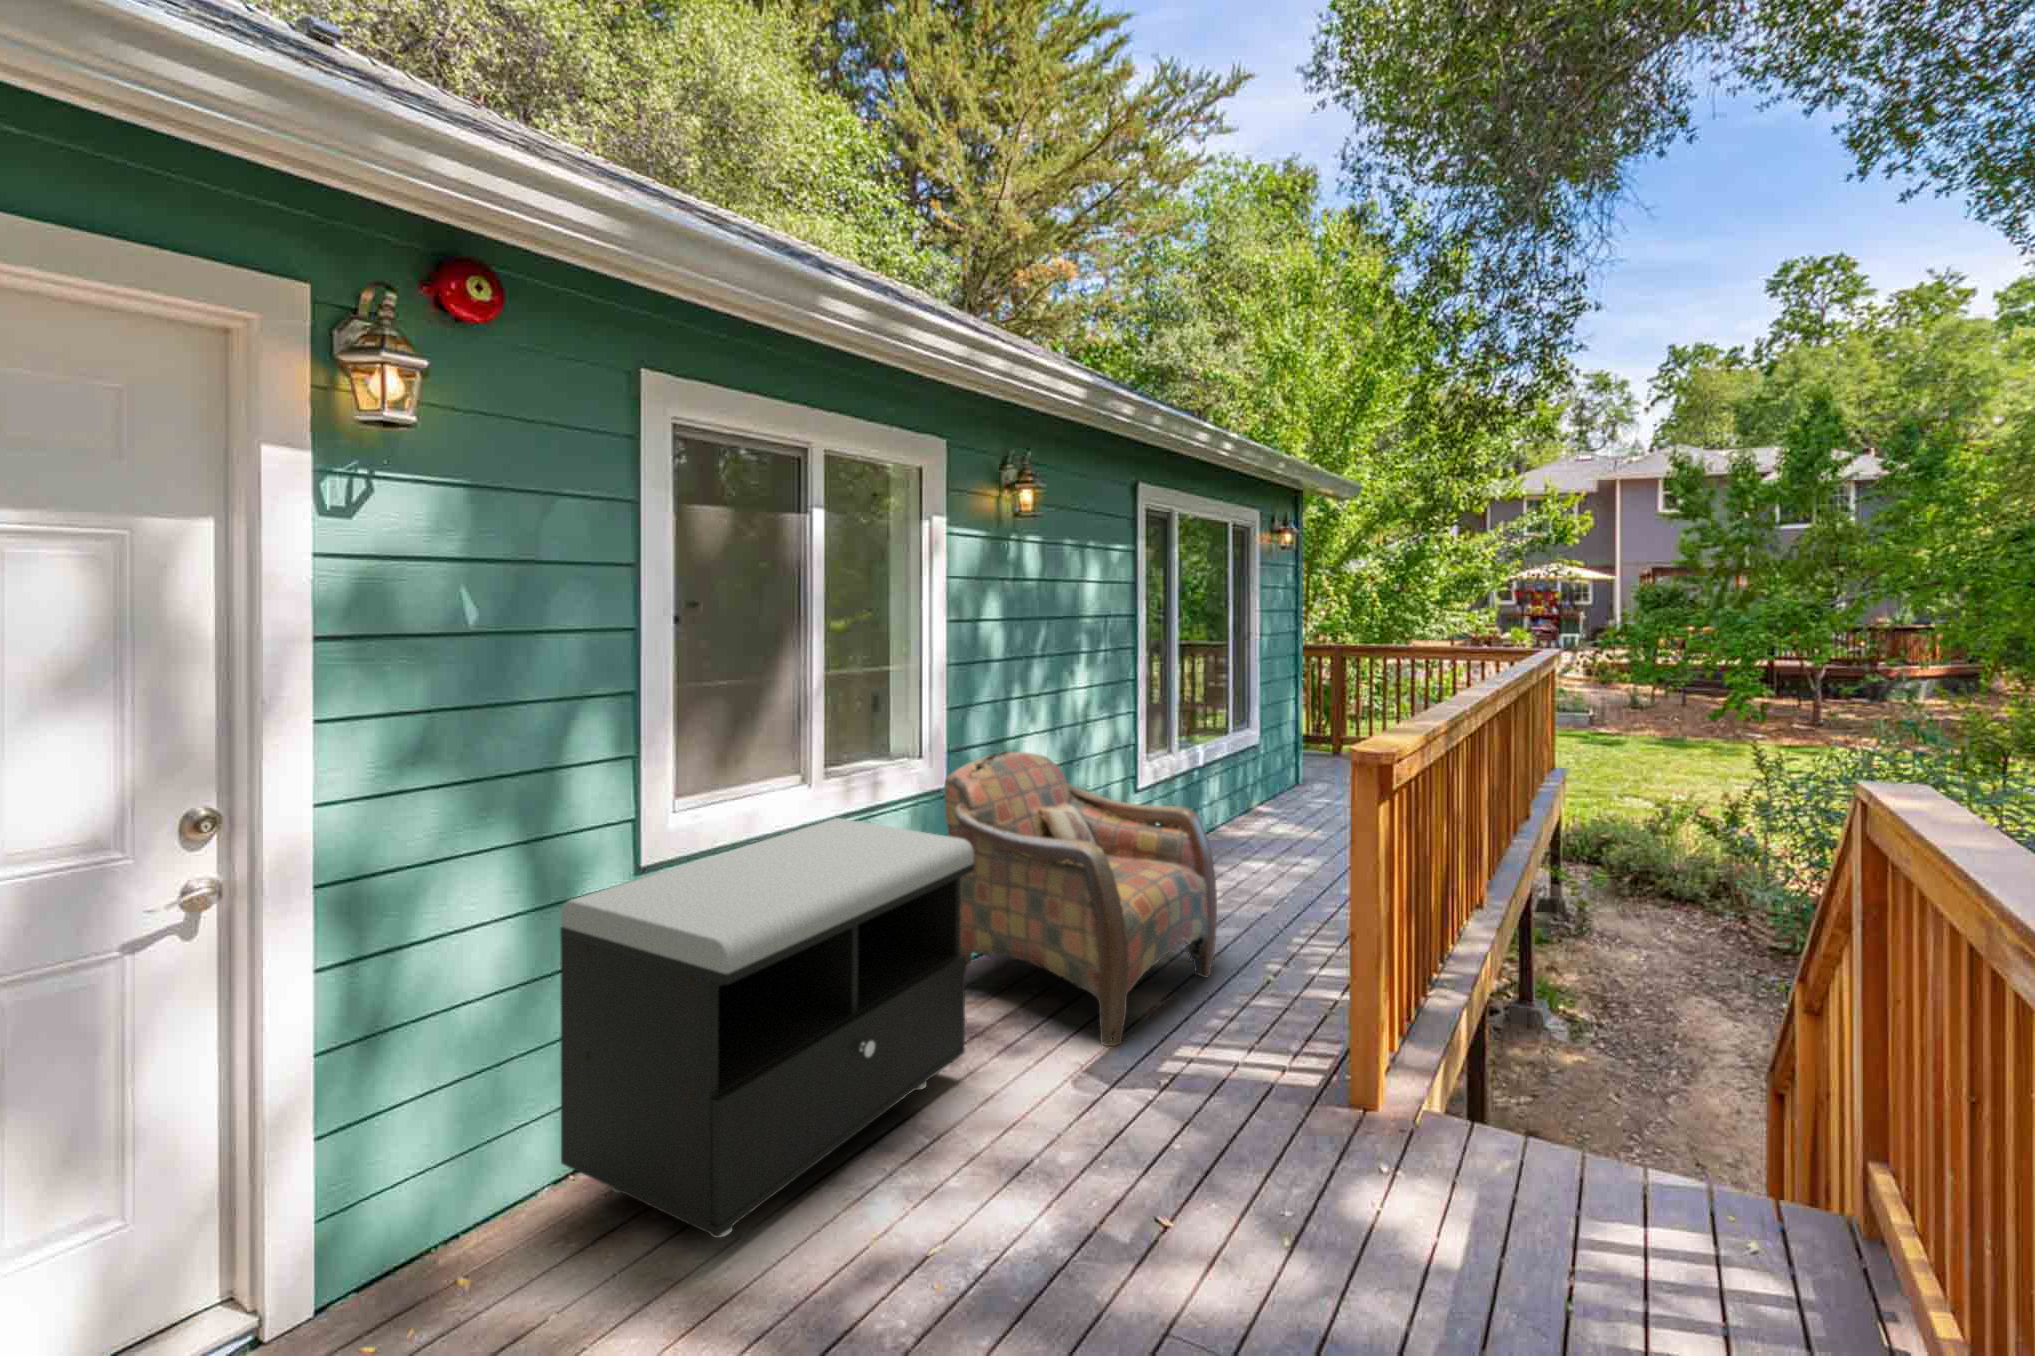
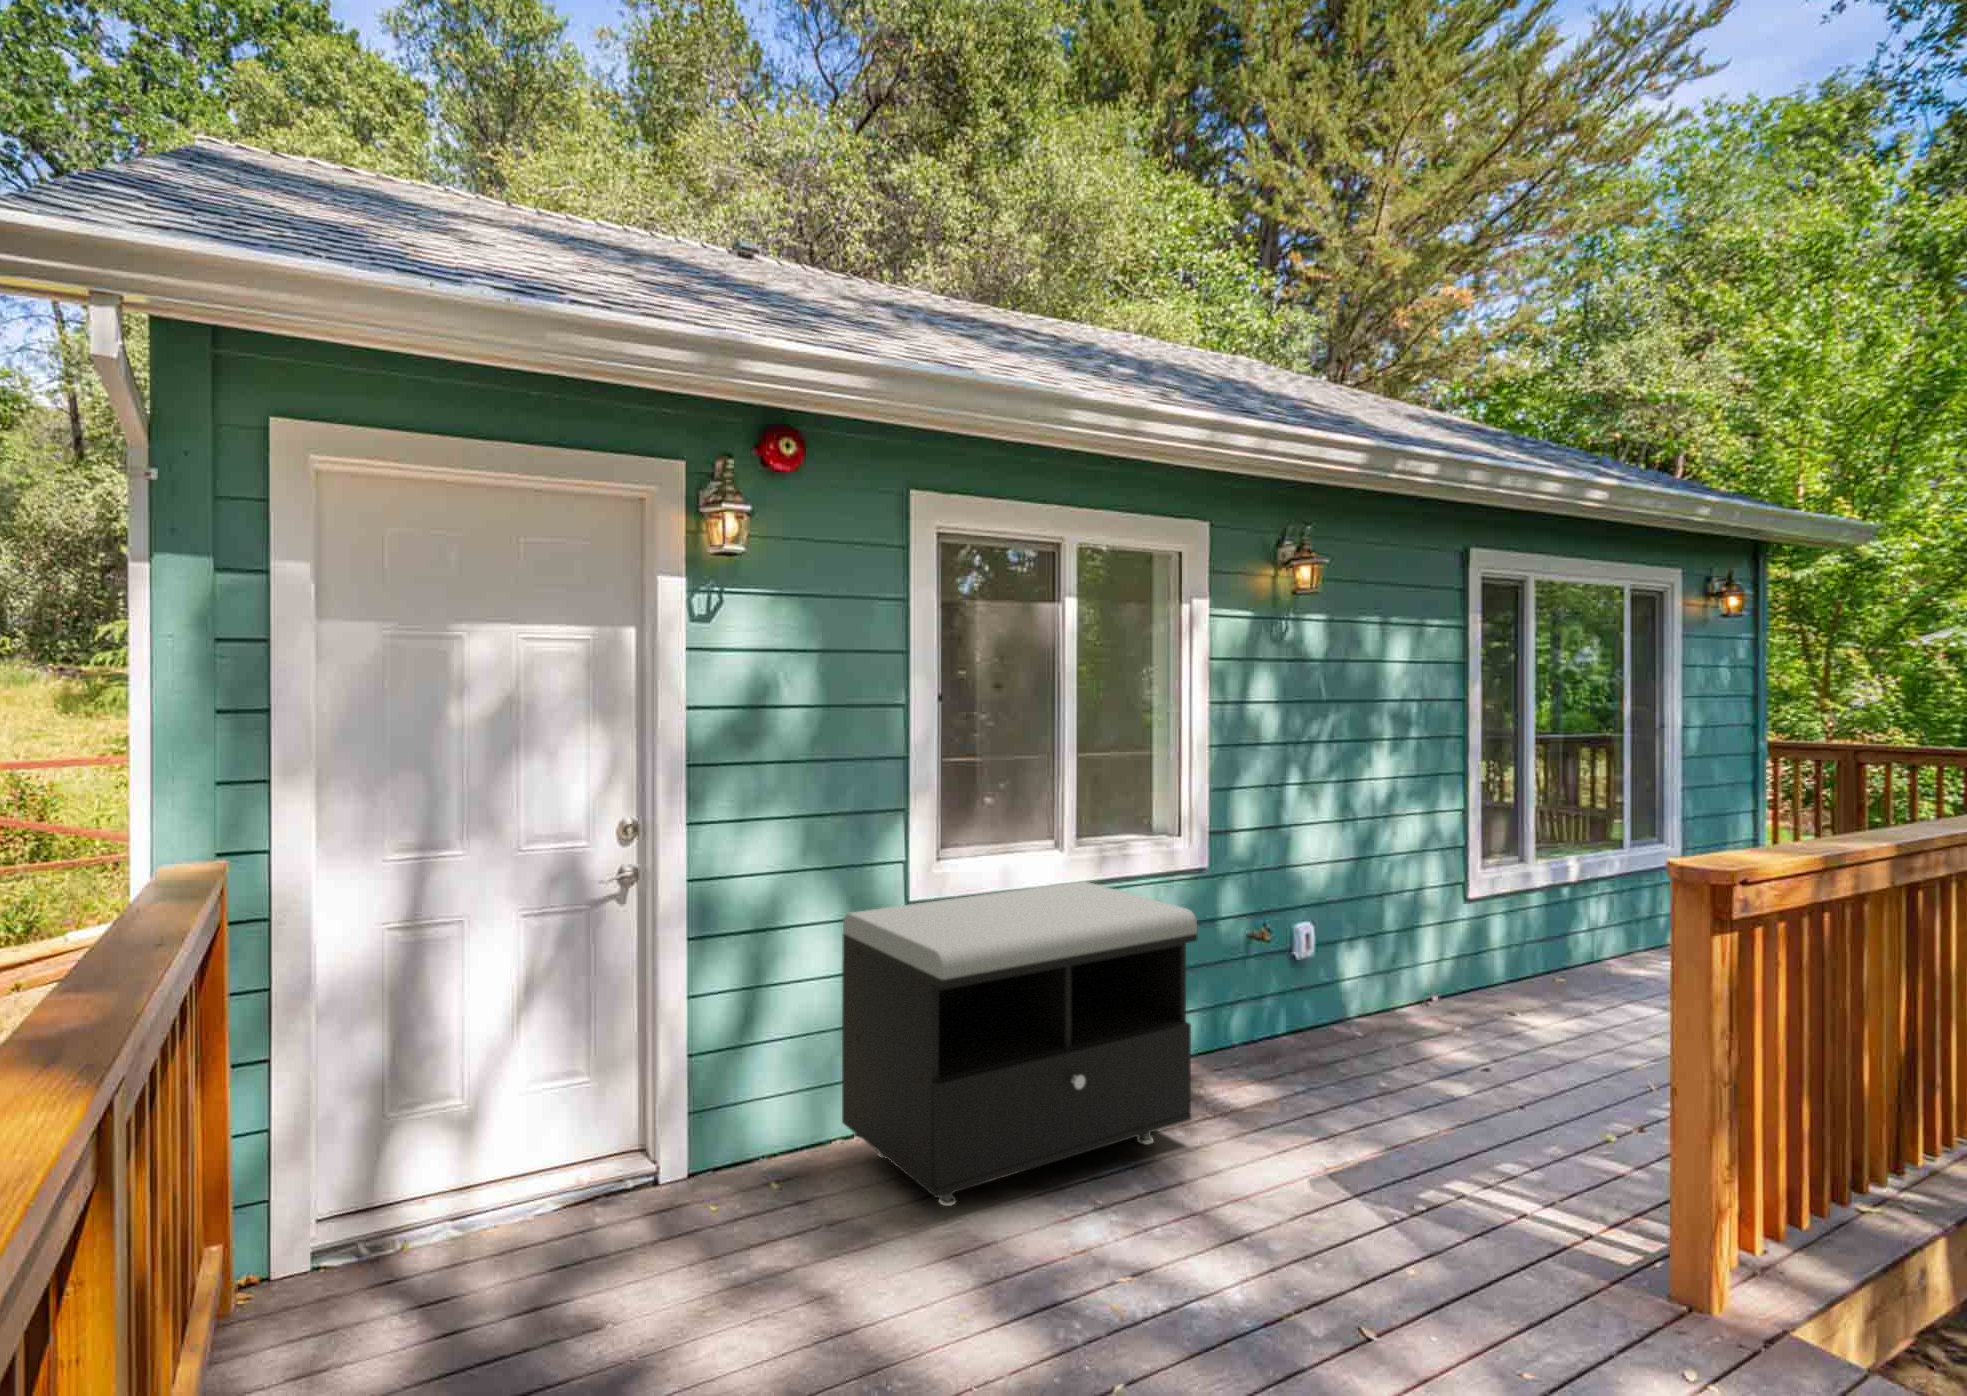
armchair: present [945,751,1217,1046] -> none [1204,837,1523,1153]

